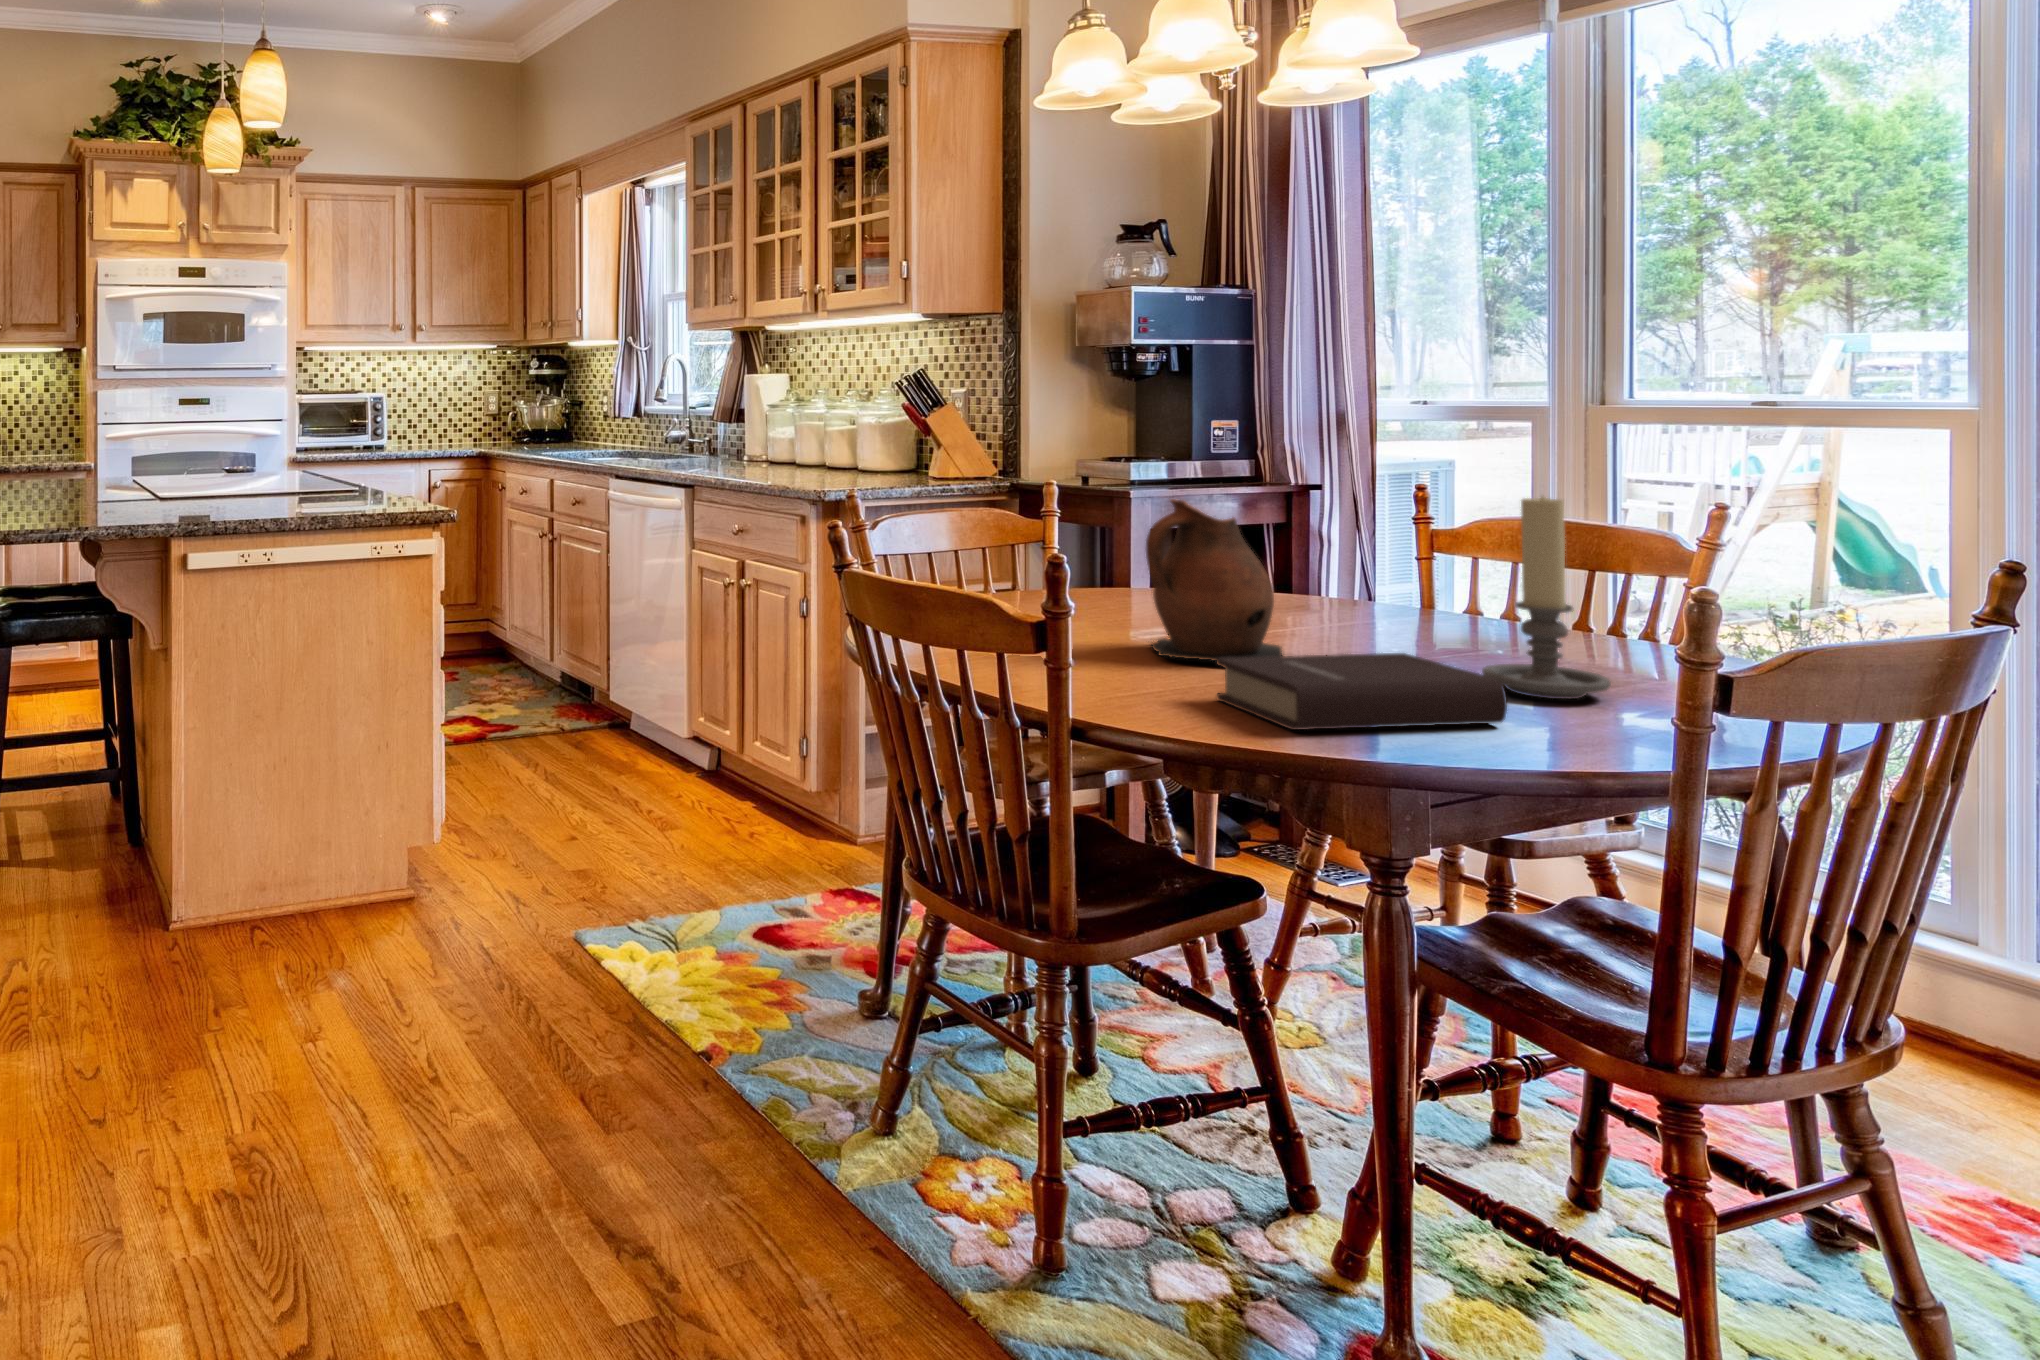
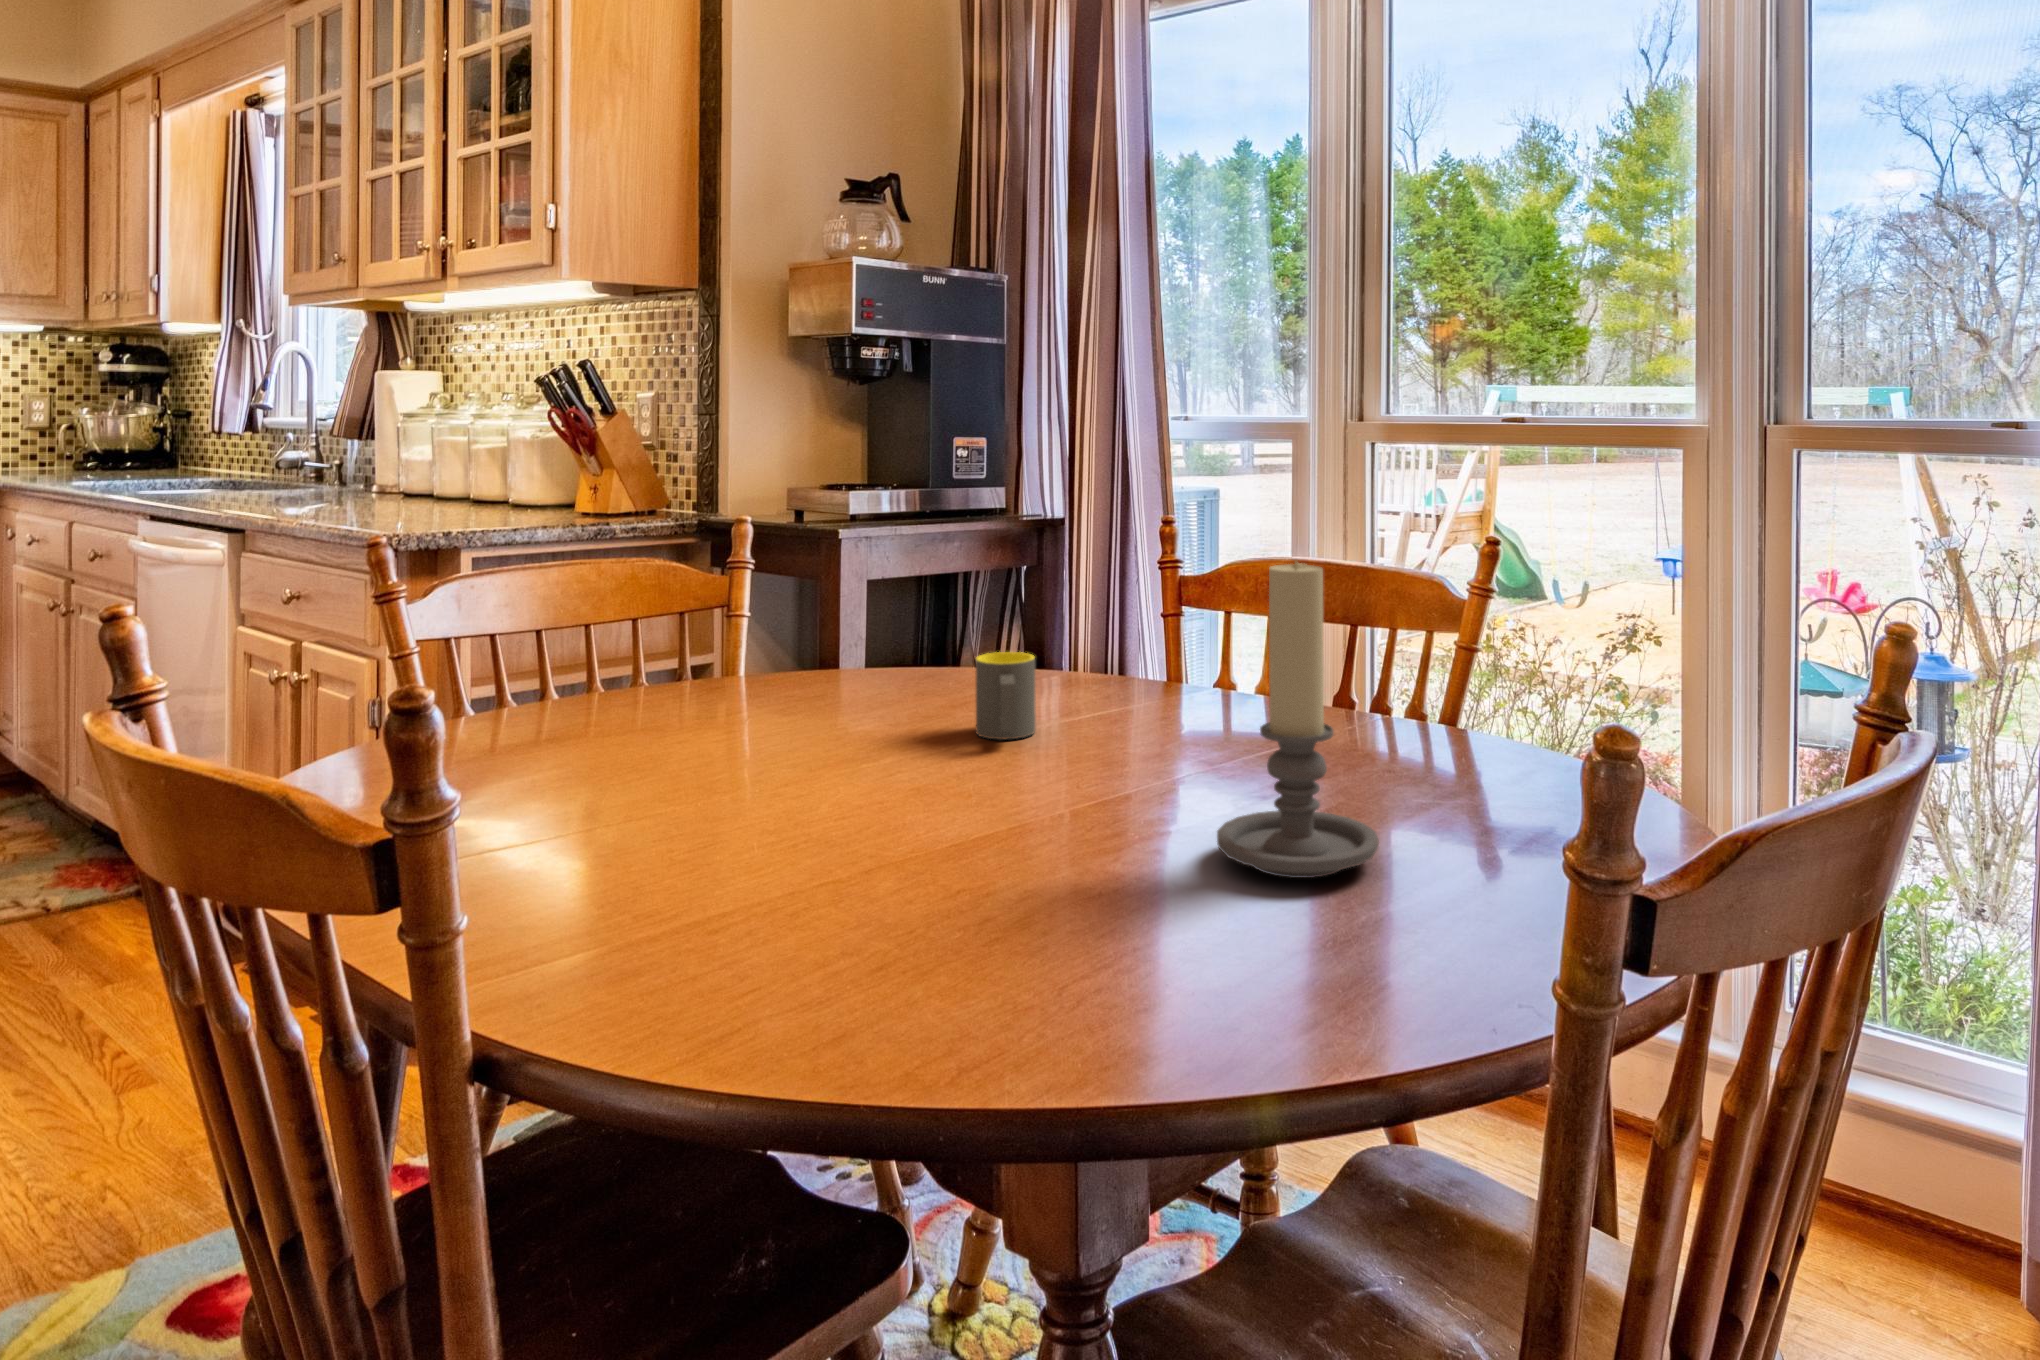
ceramic pitcher: present [1146,499,1282,661] -> none [736,582,957,863]
mug: none [1278,567,1324,624] -> present [976,652,1036,739]
book: present [1215,653,1507,730] -> none [798,831,1243,1063]

